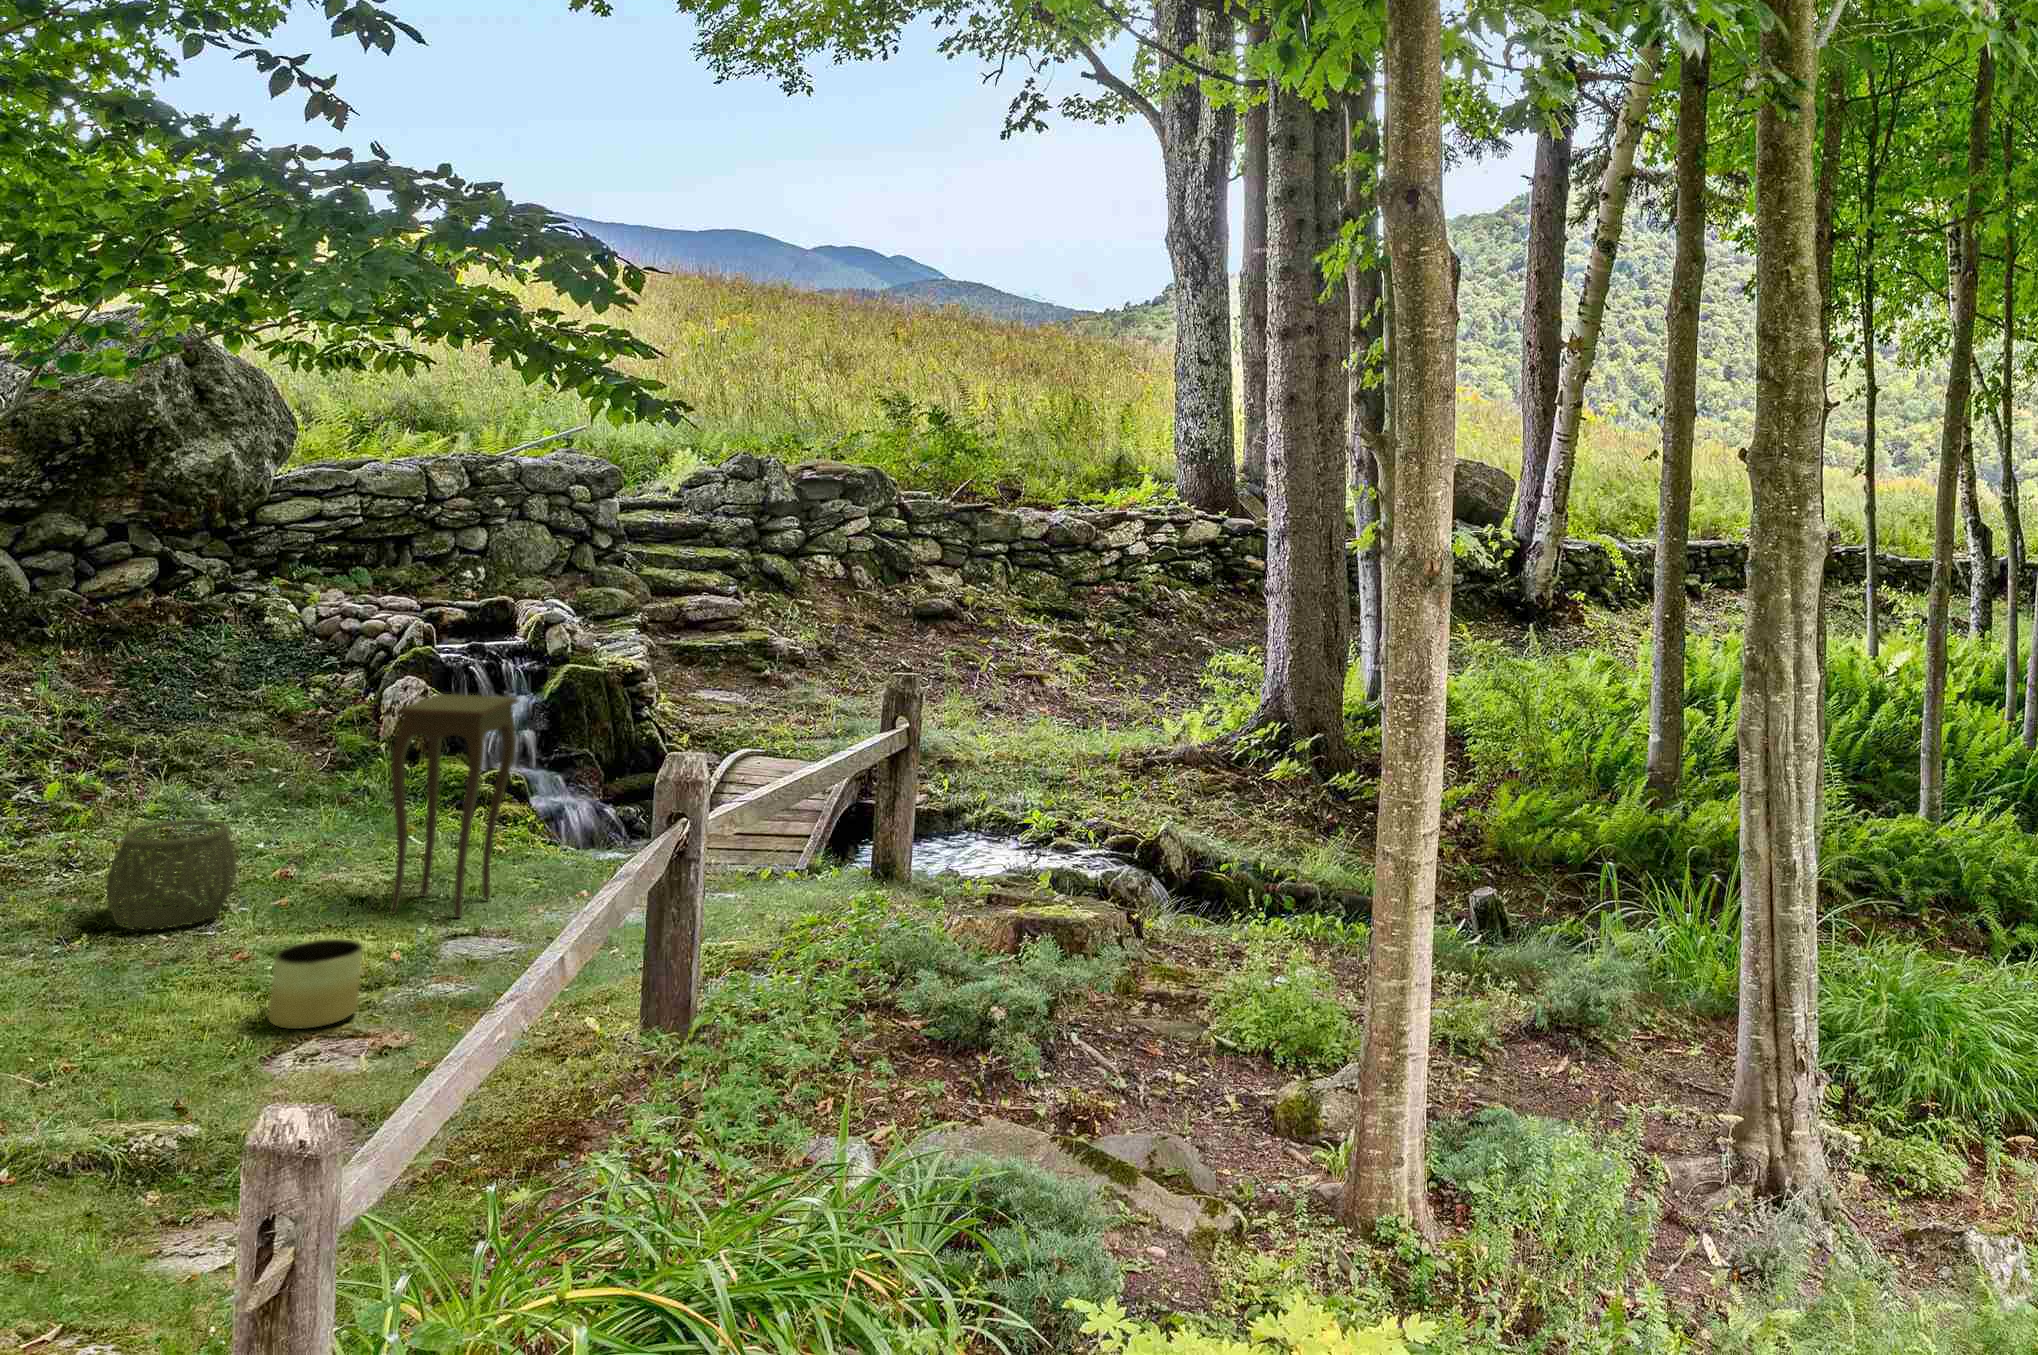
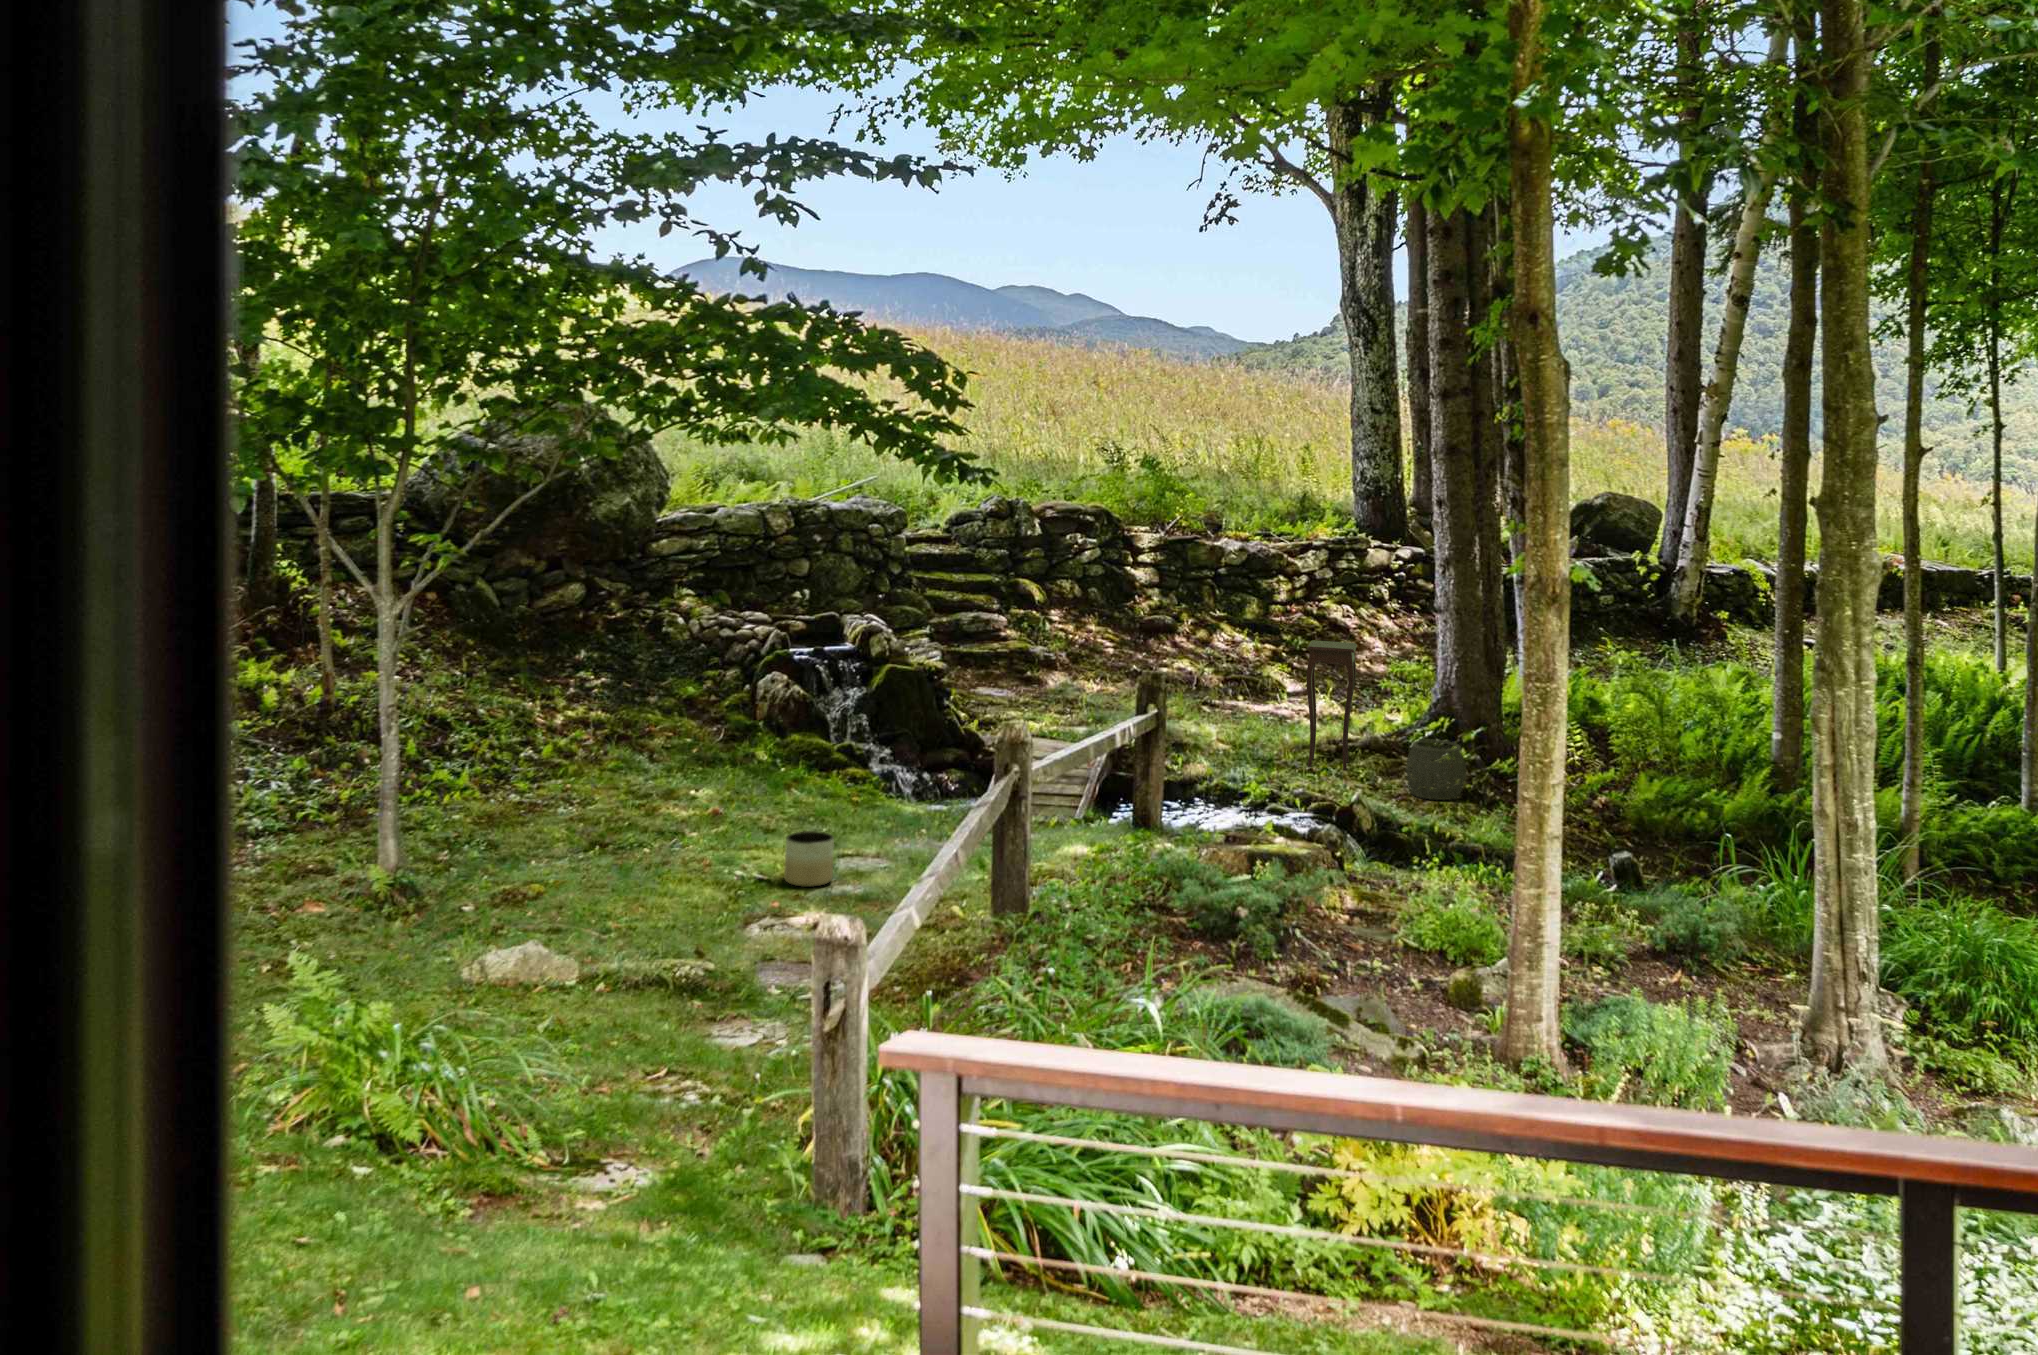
side table: present [390,694,519,918] -> present [1306,640,1357,770]
woven basket: present [106,820,237,930] -> present [1406,739,1466,800]

